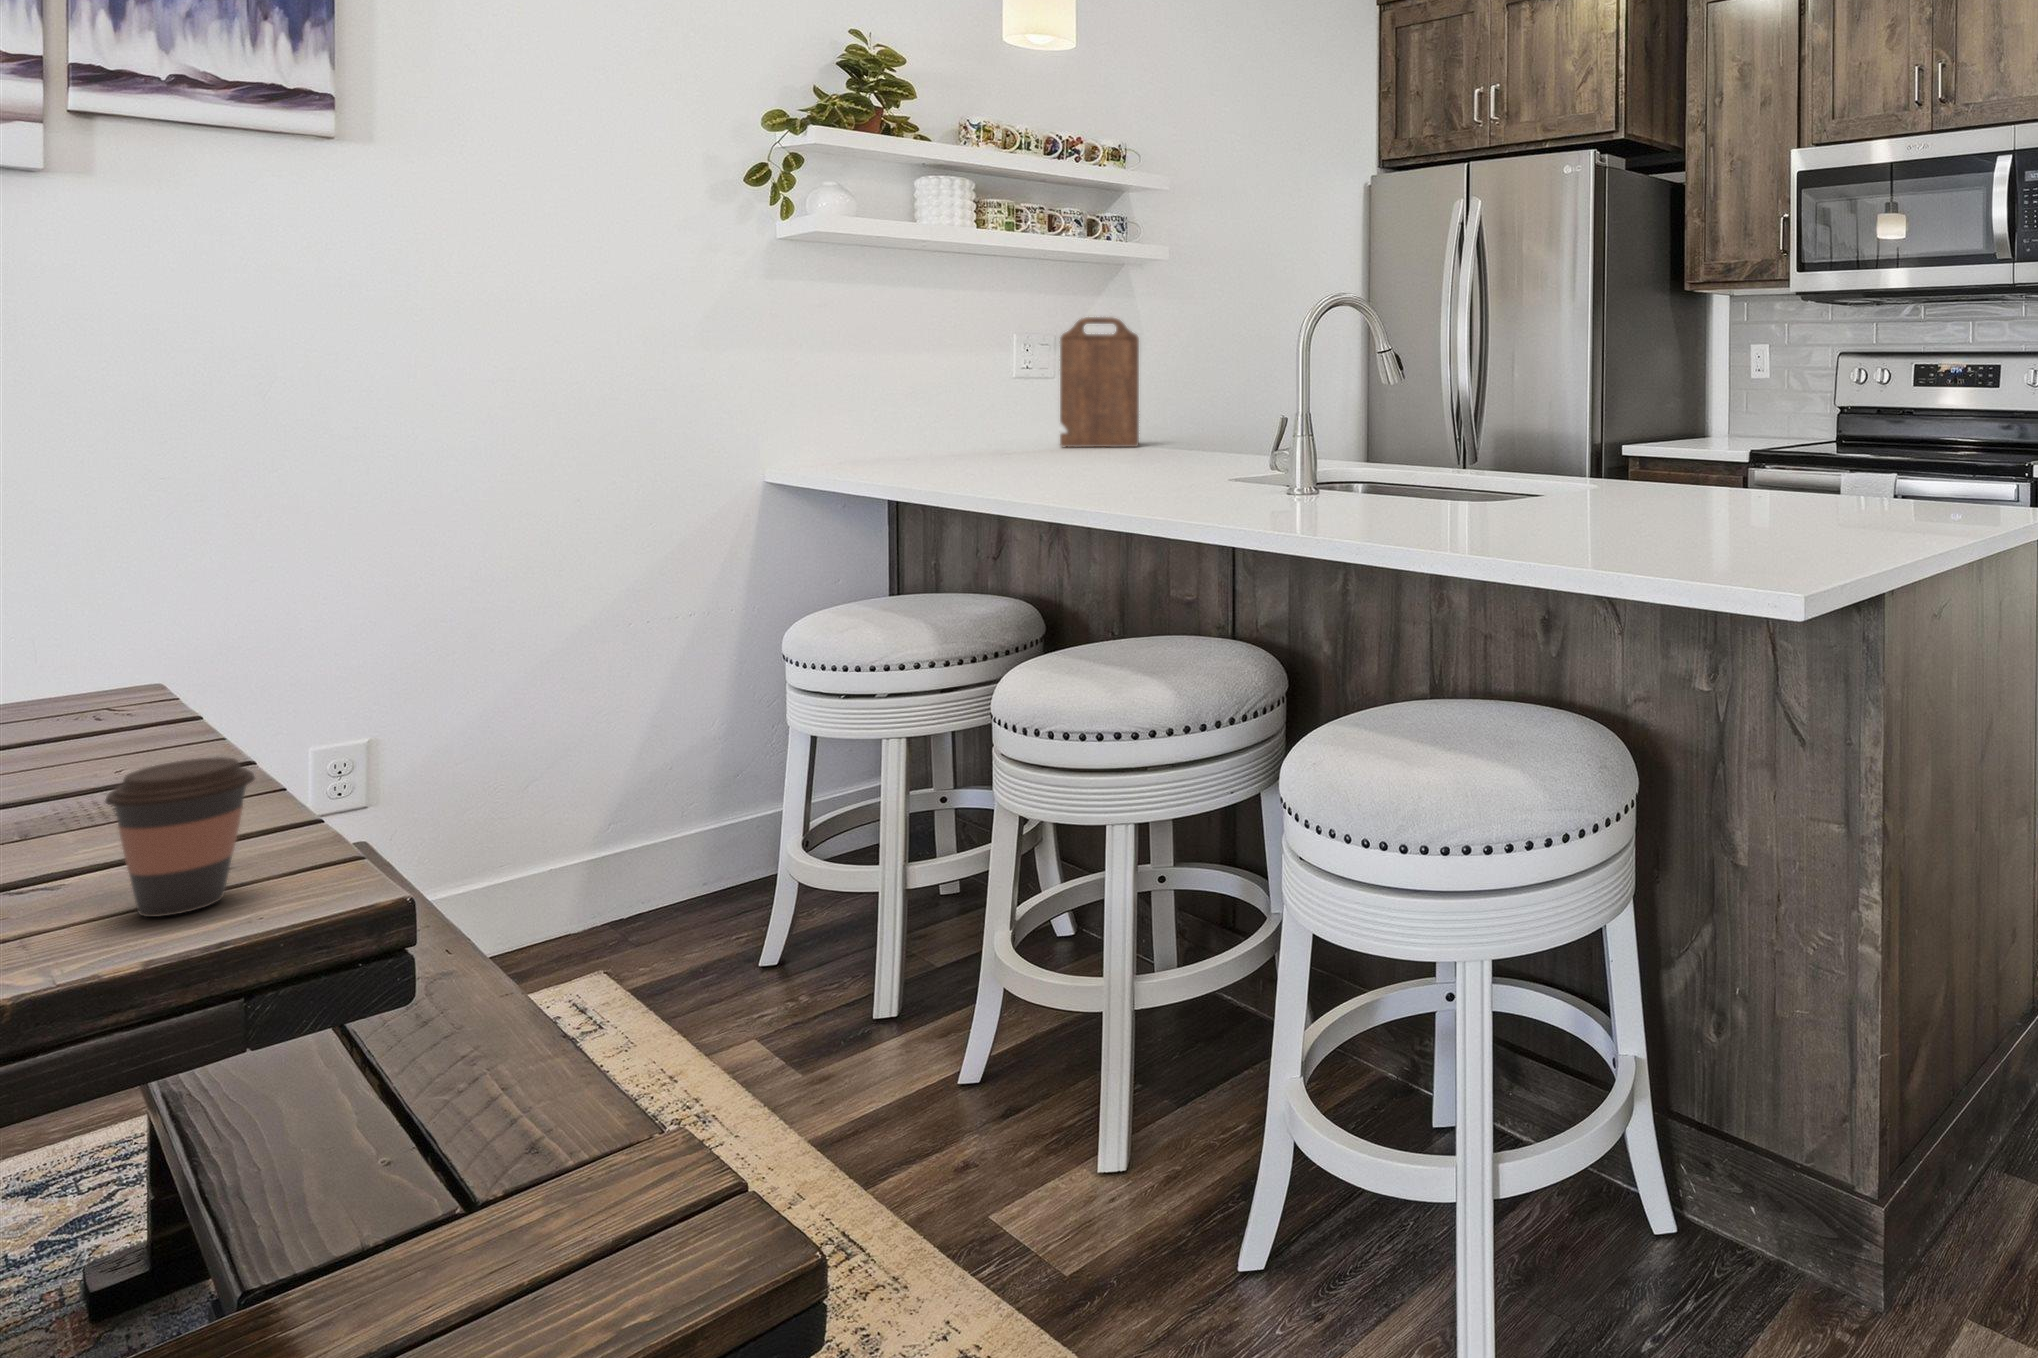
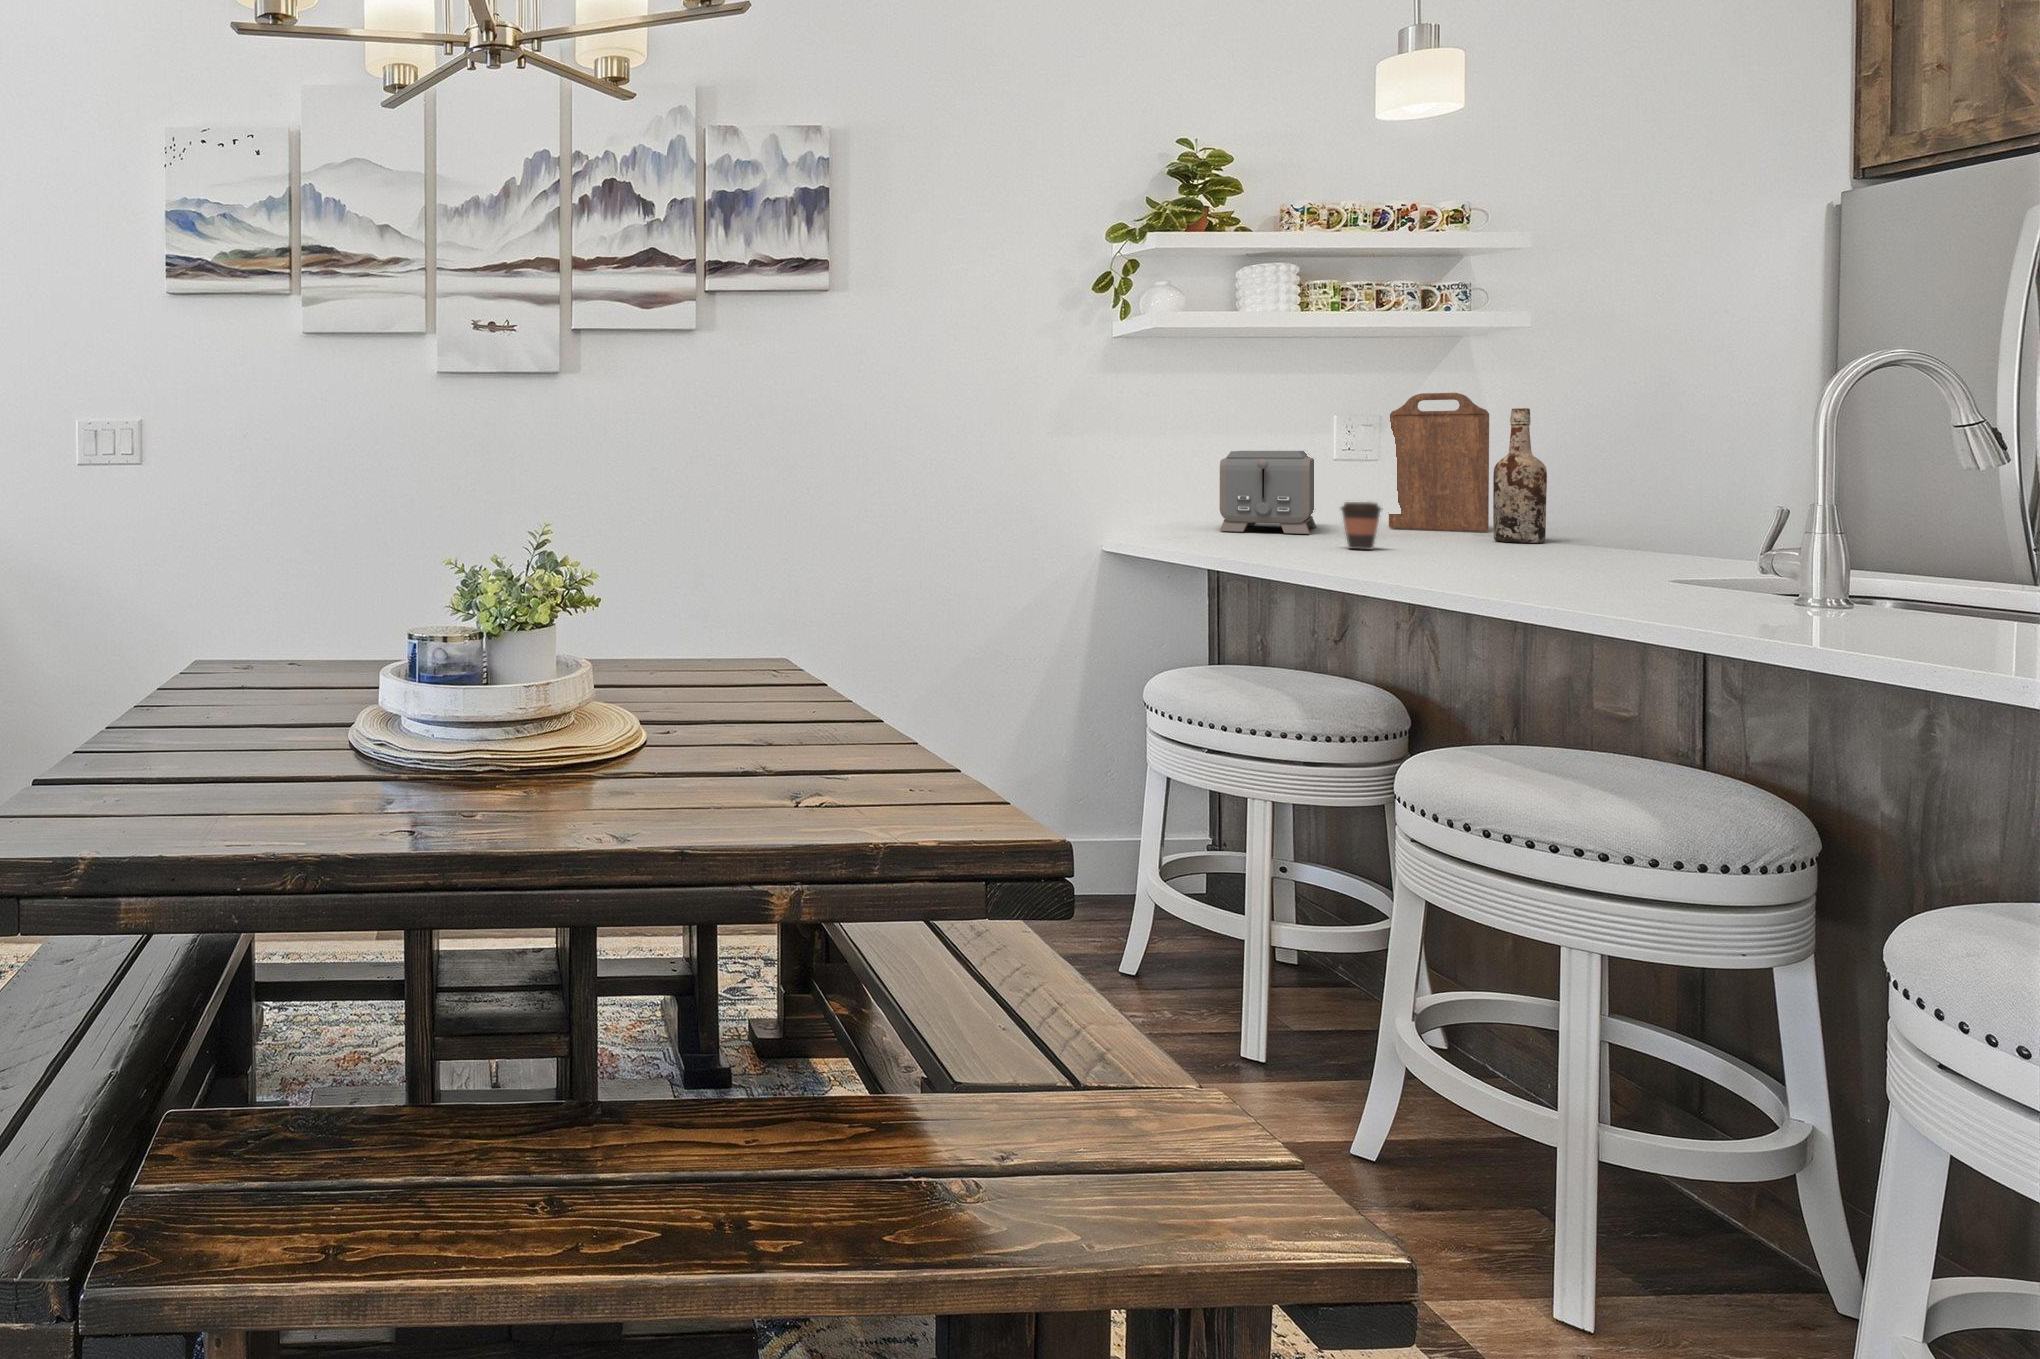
wine bottle: none [1134,333,1173,455] -> present [1493,408,1547,543]
toaster: none [893,371,996,457] -> present [1220,451,1316,534]
coffee cup: present [105,757,255,917] -> present [1341,502,1381,550]

